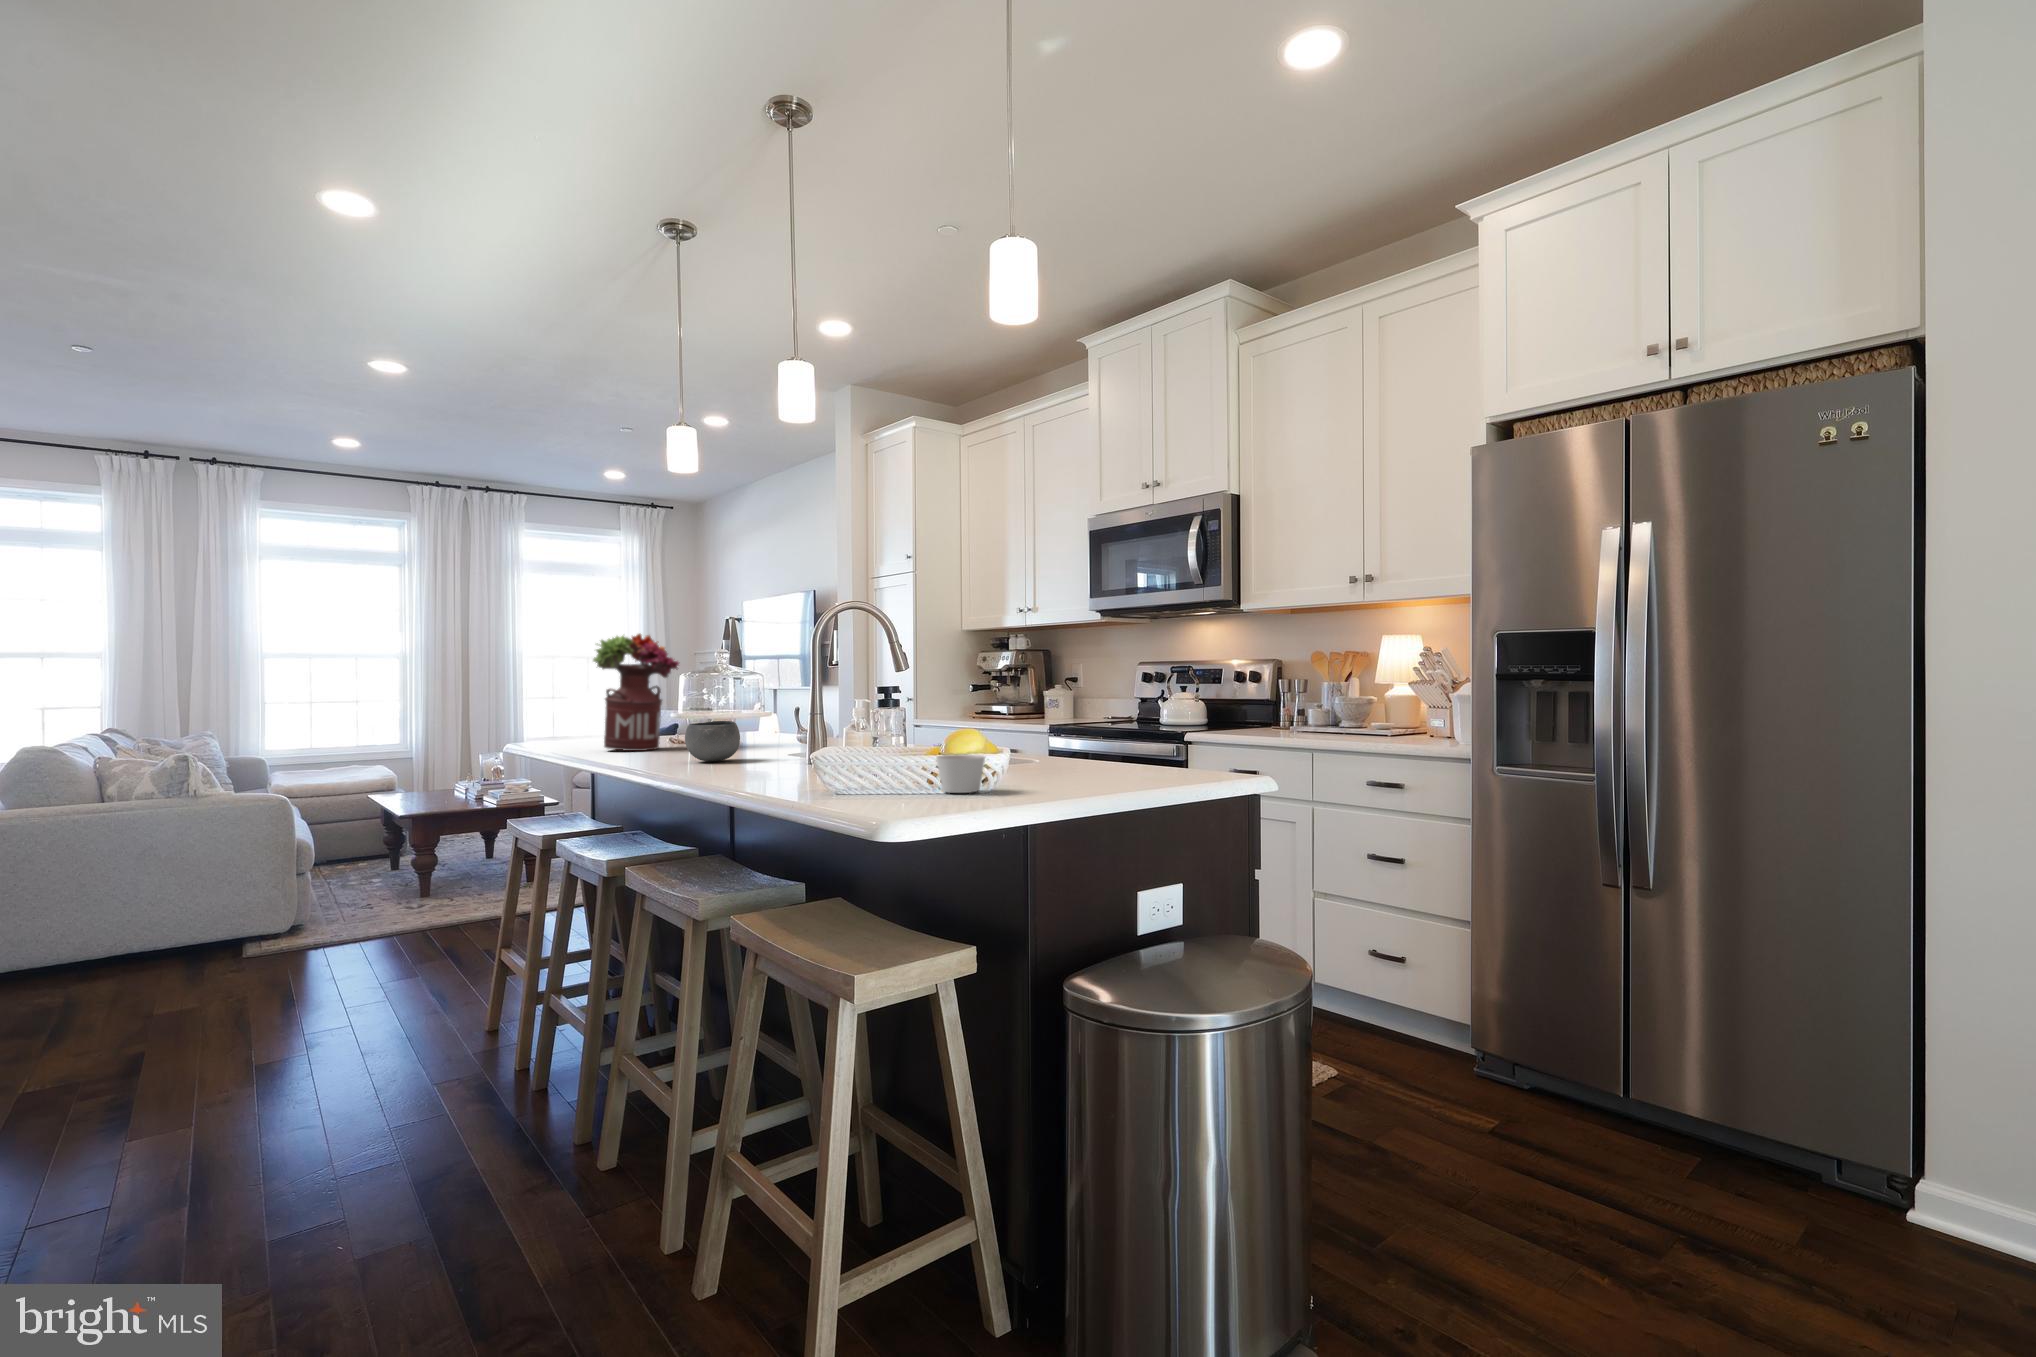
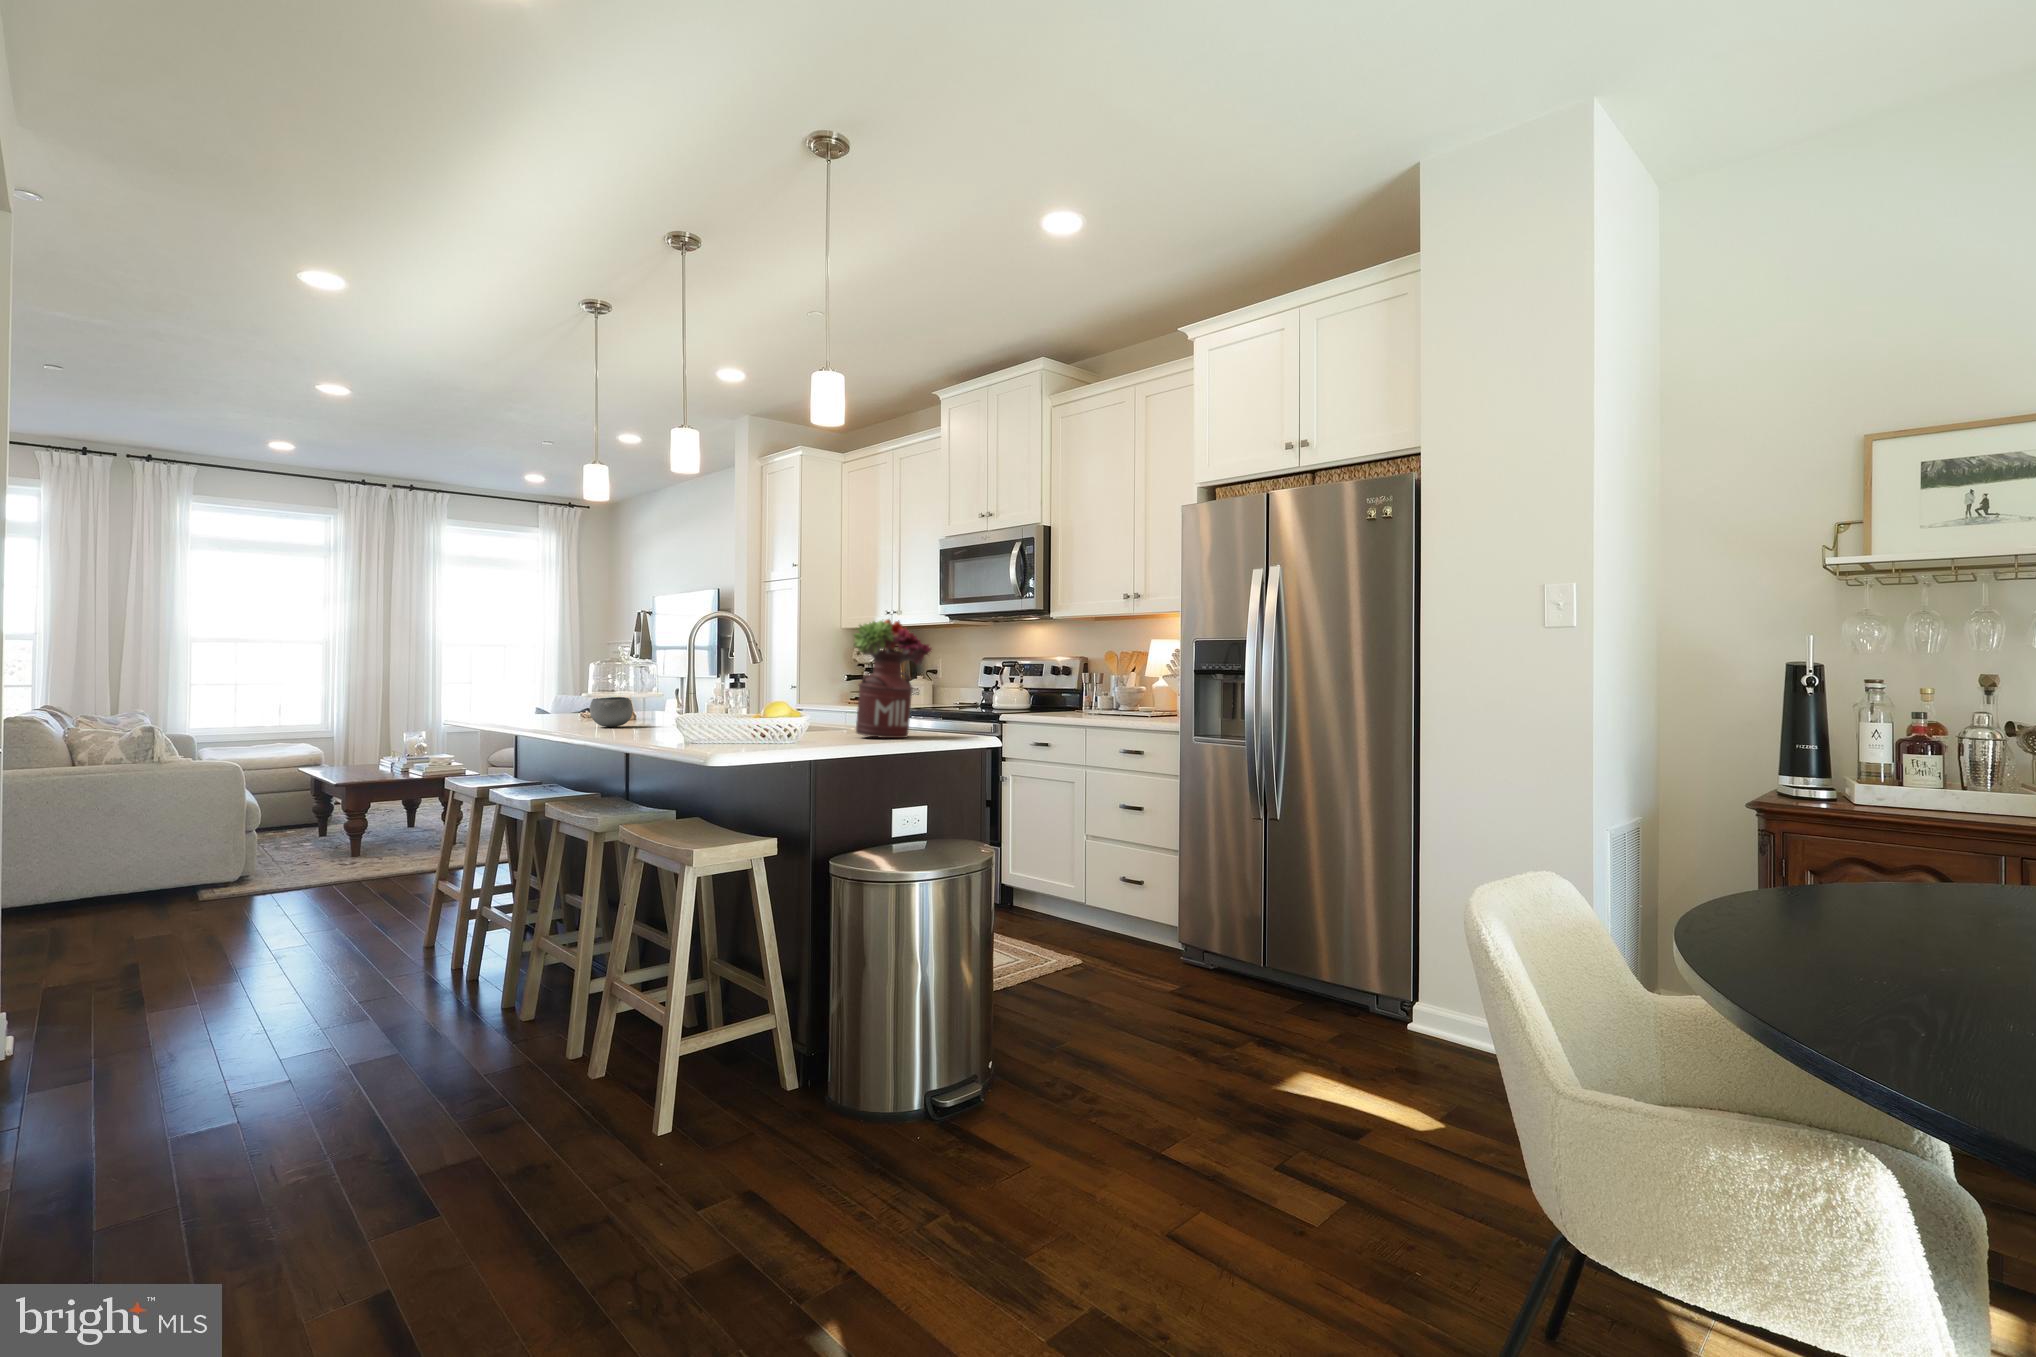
flower arrangement: present [593,634,679,751] -> present [854,619,932,738]
candle: present [936,755,985,793] -> none [760,718,794,742]

